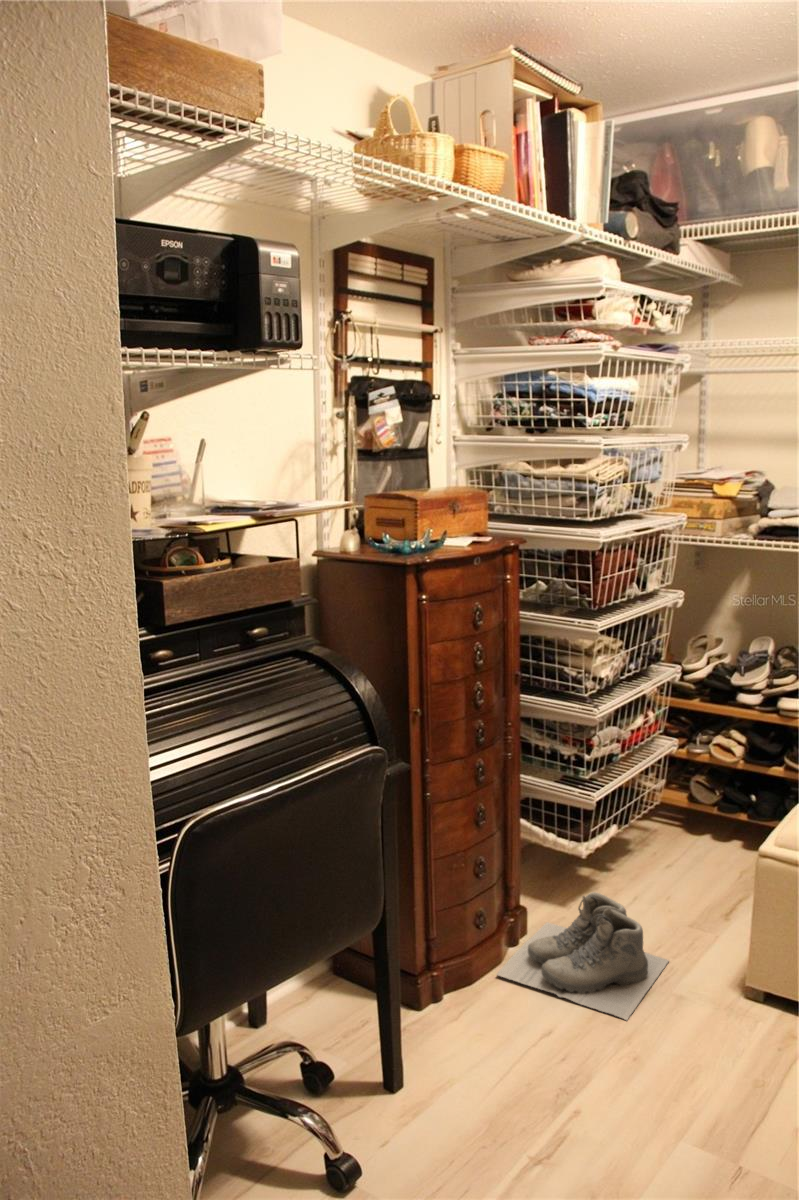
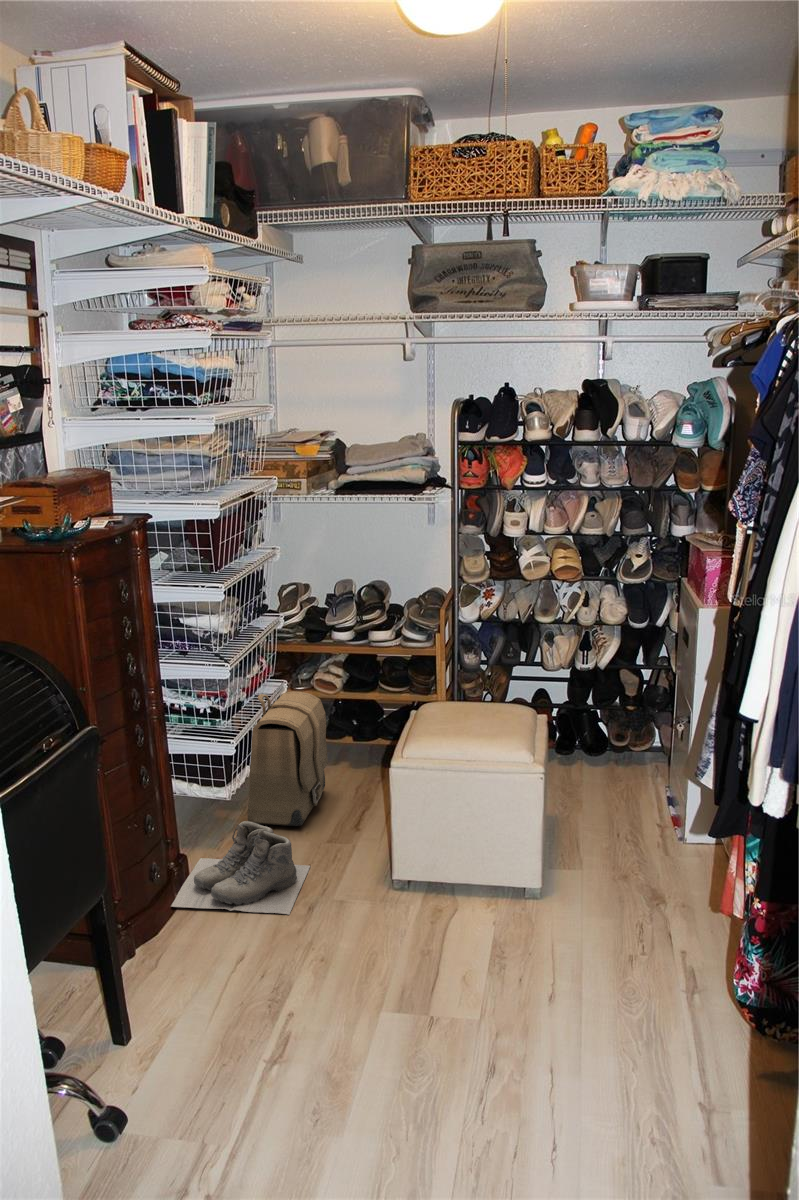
backpack: none [611,749,715,906] -> present [248,691,328,826]

